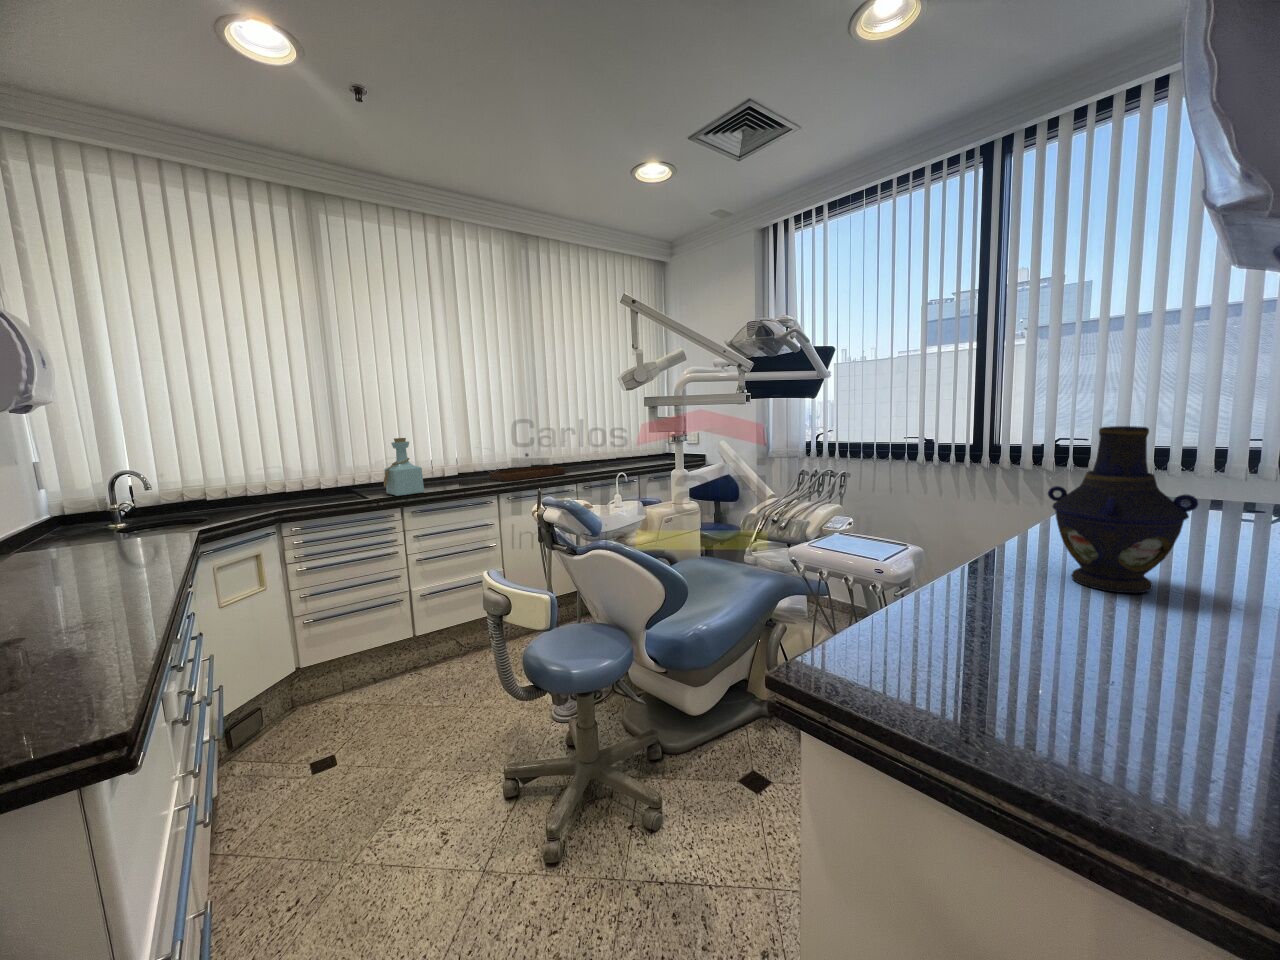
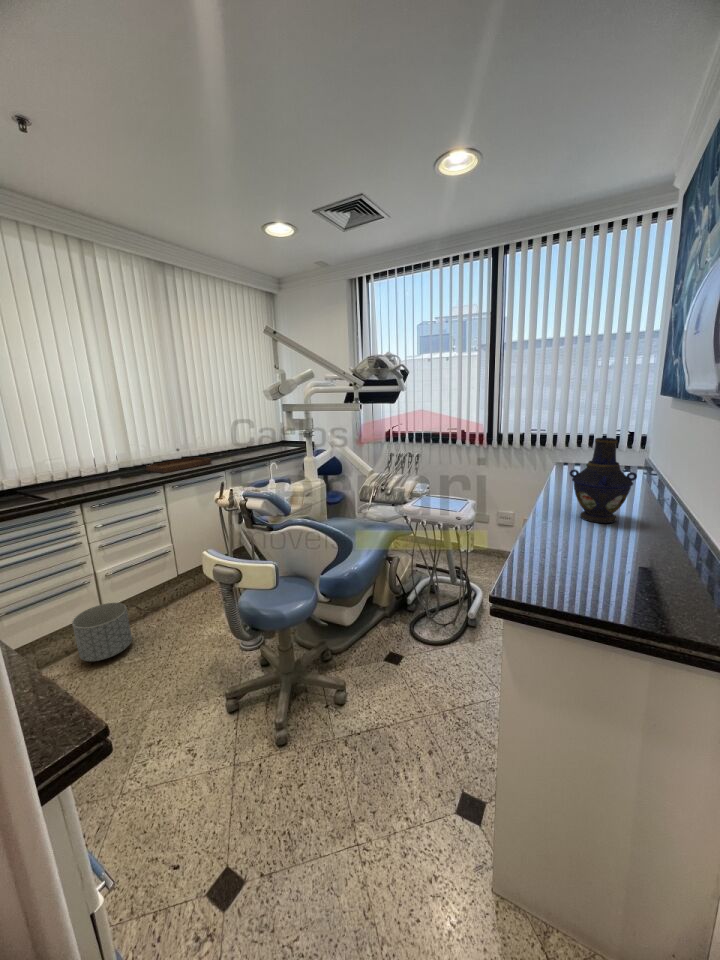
bottle: present [384,438,424,496] -> none [55,442,97,493]
planter: none [375,631,438,698] -> present [72,603,132,661]

